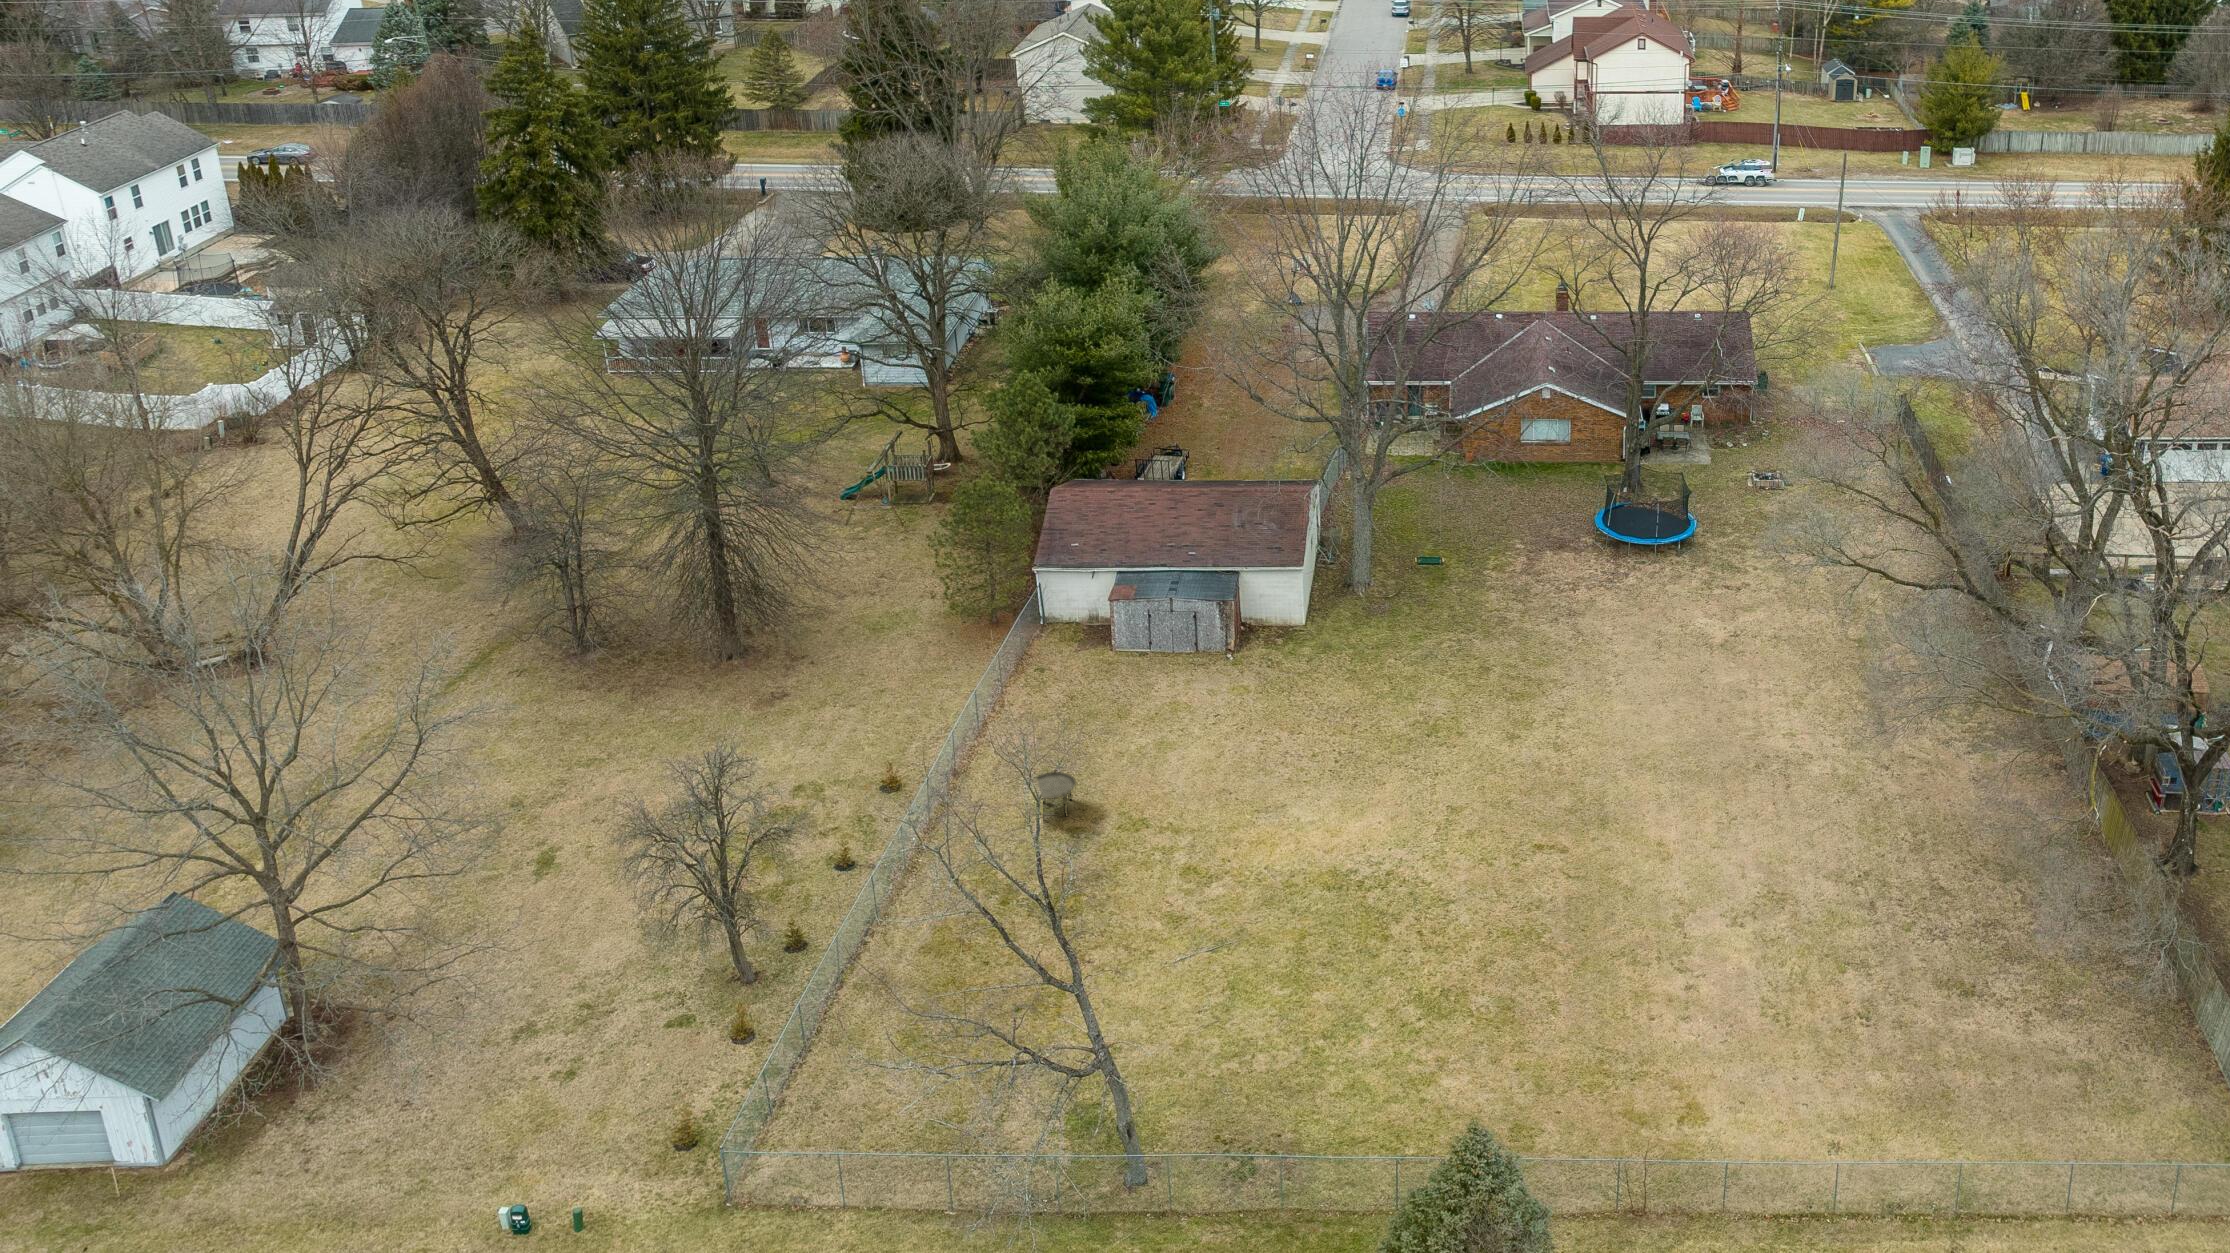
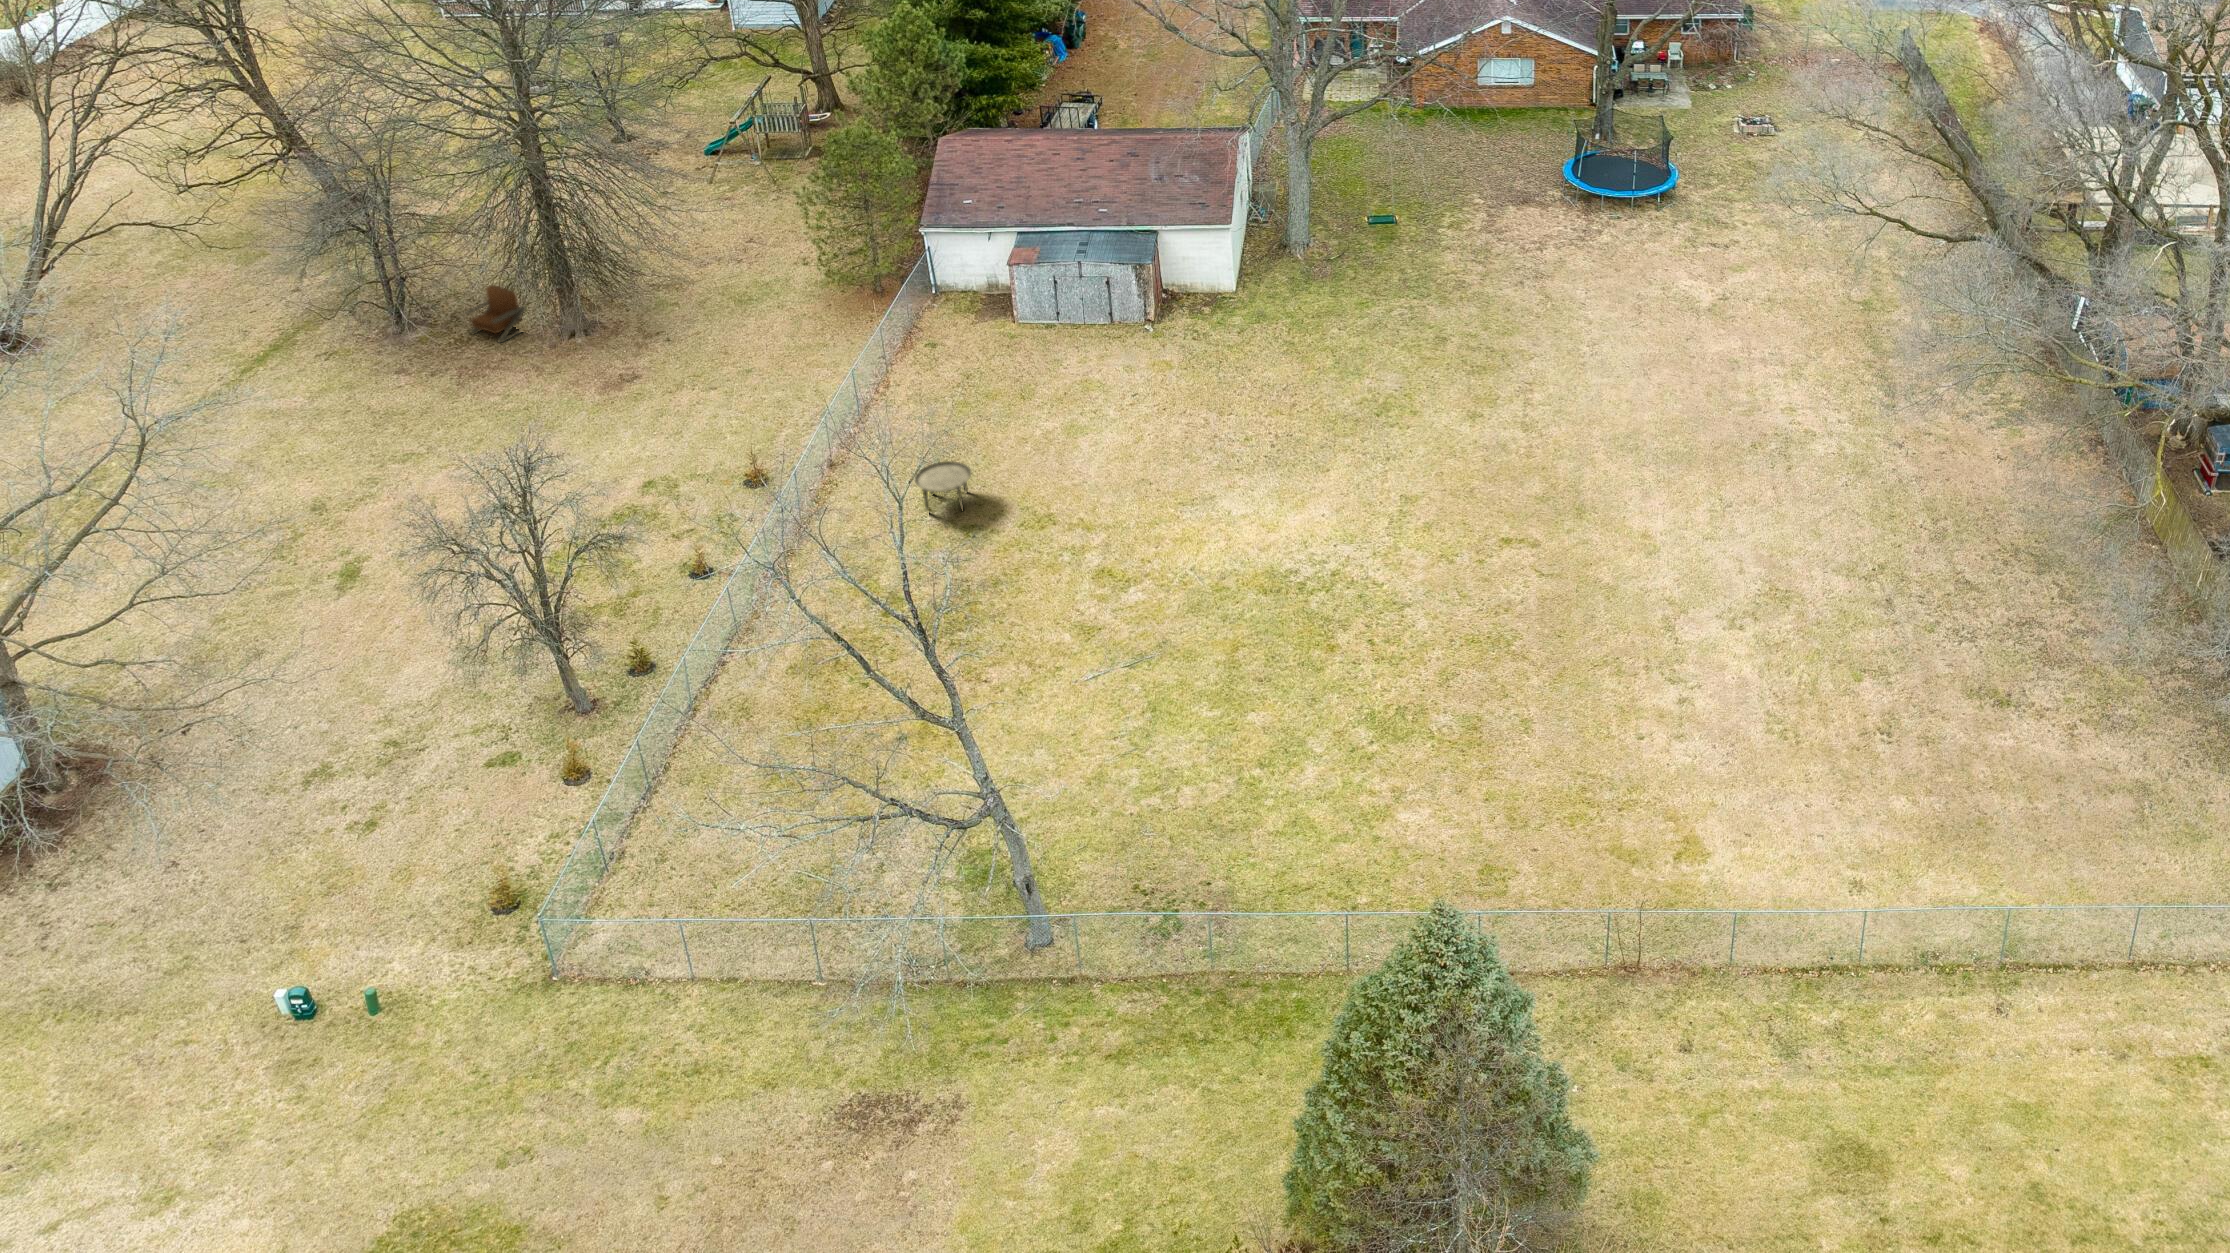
lounge chair: none [635,614,691,665] -> present [465,285,526,343]

